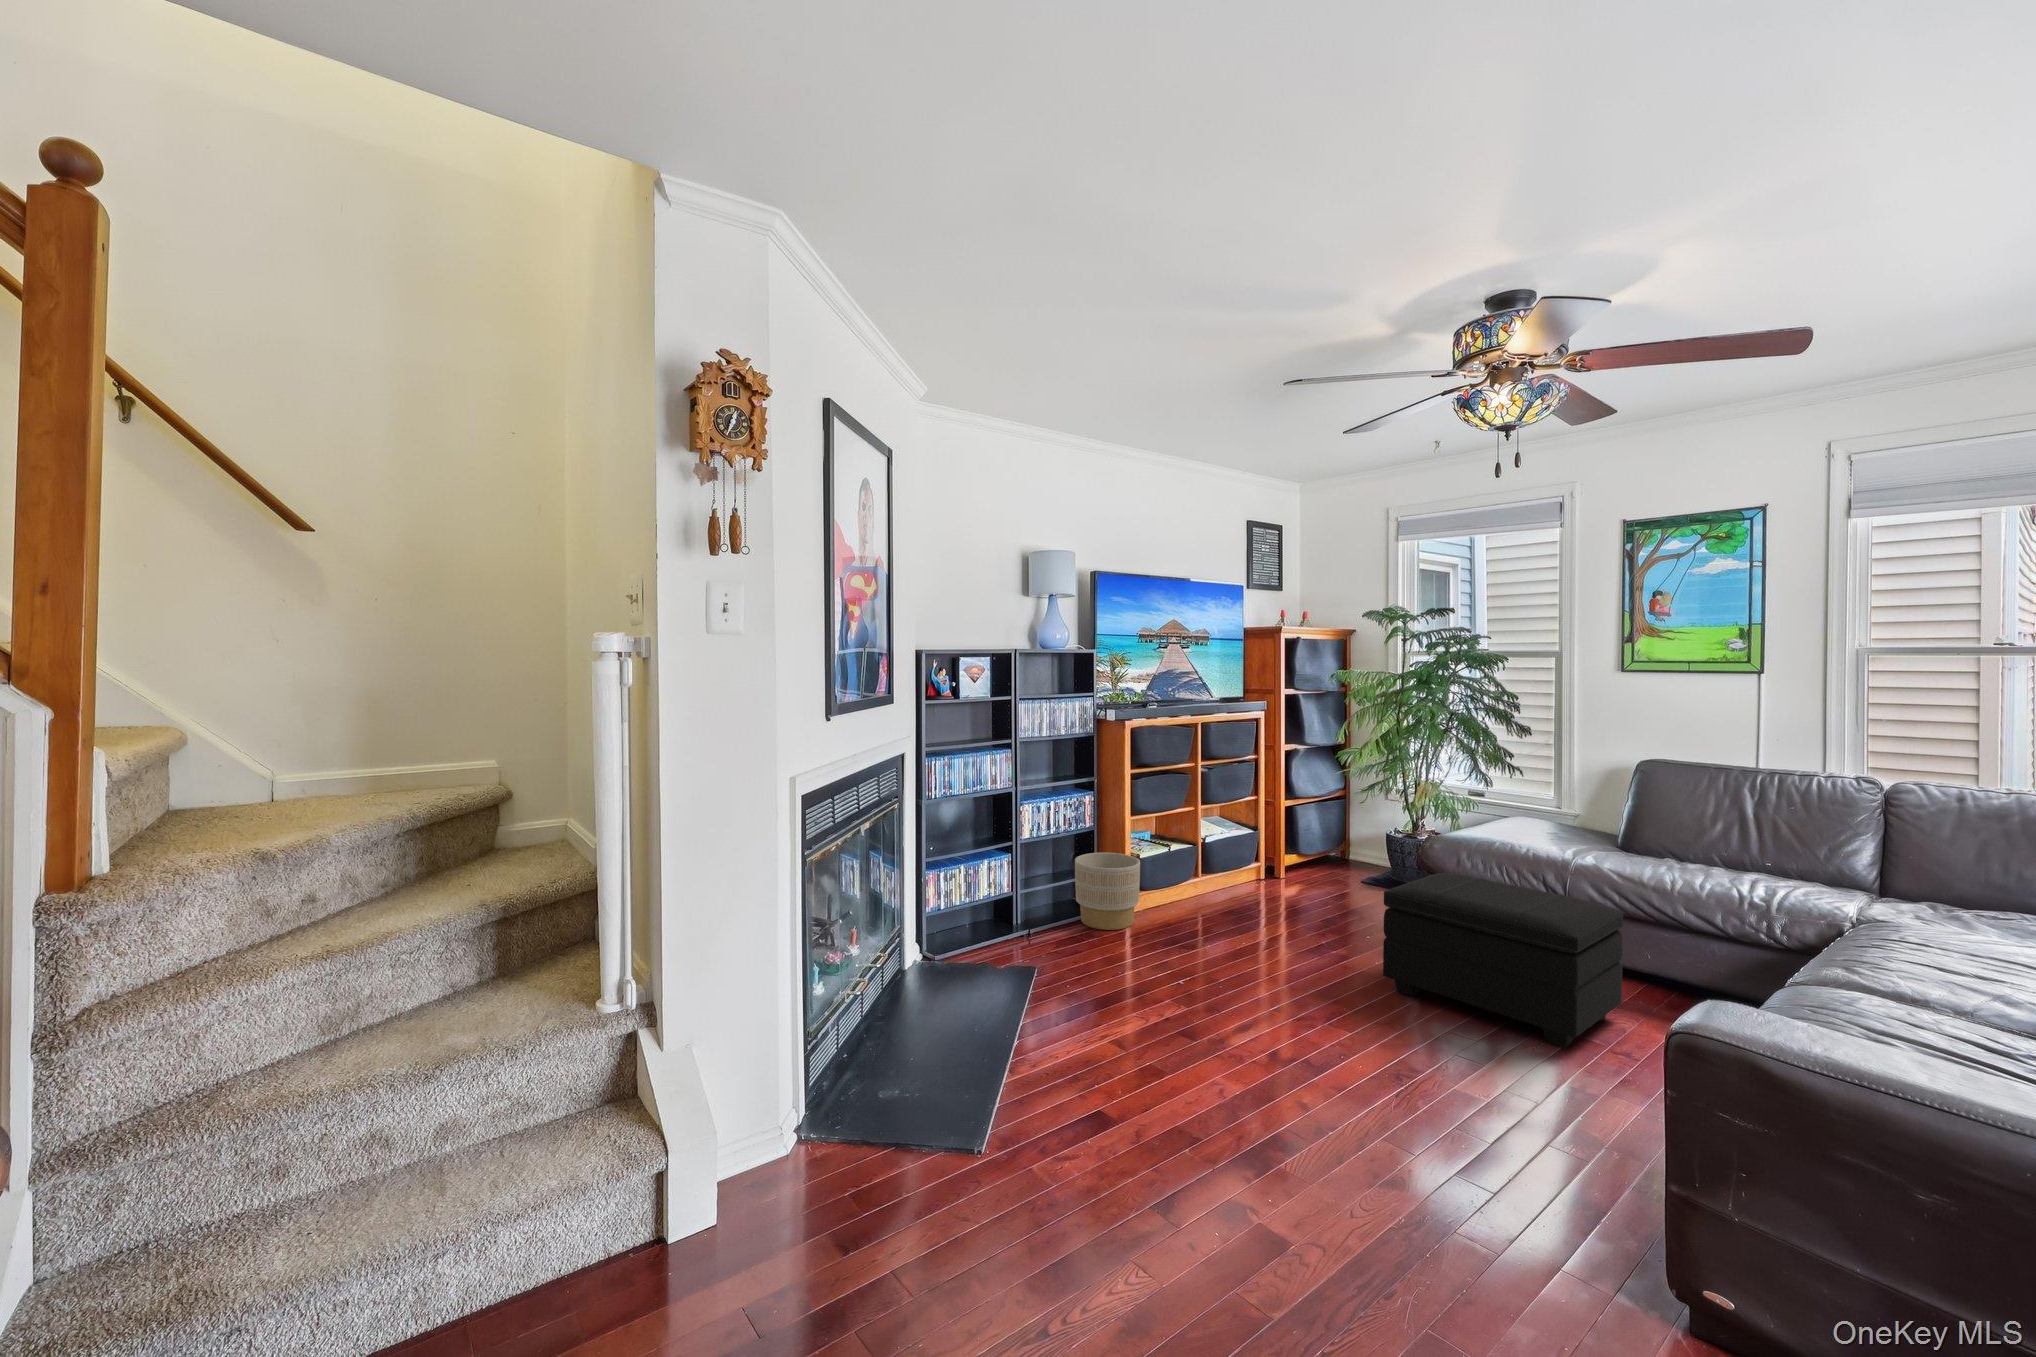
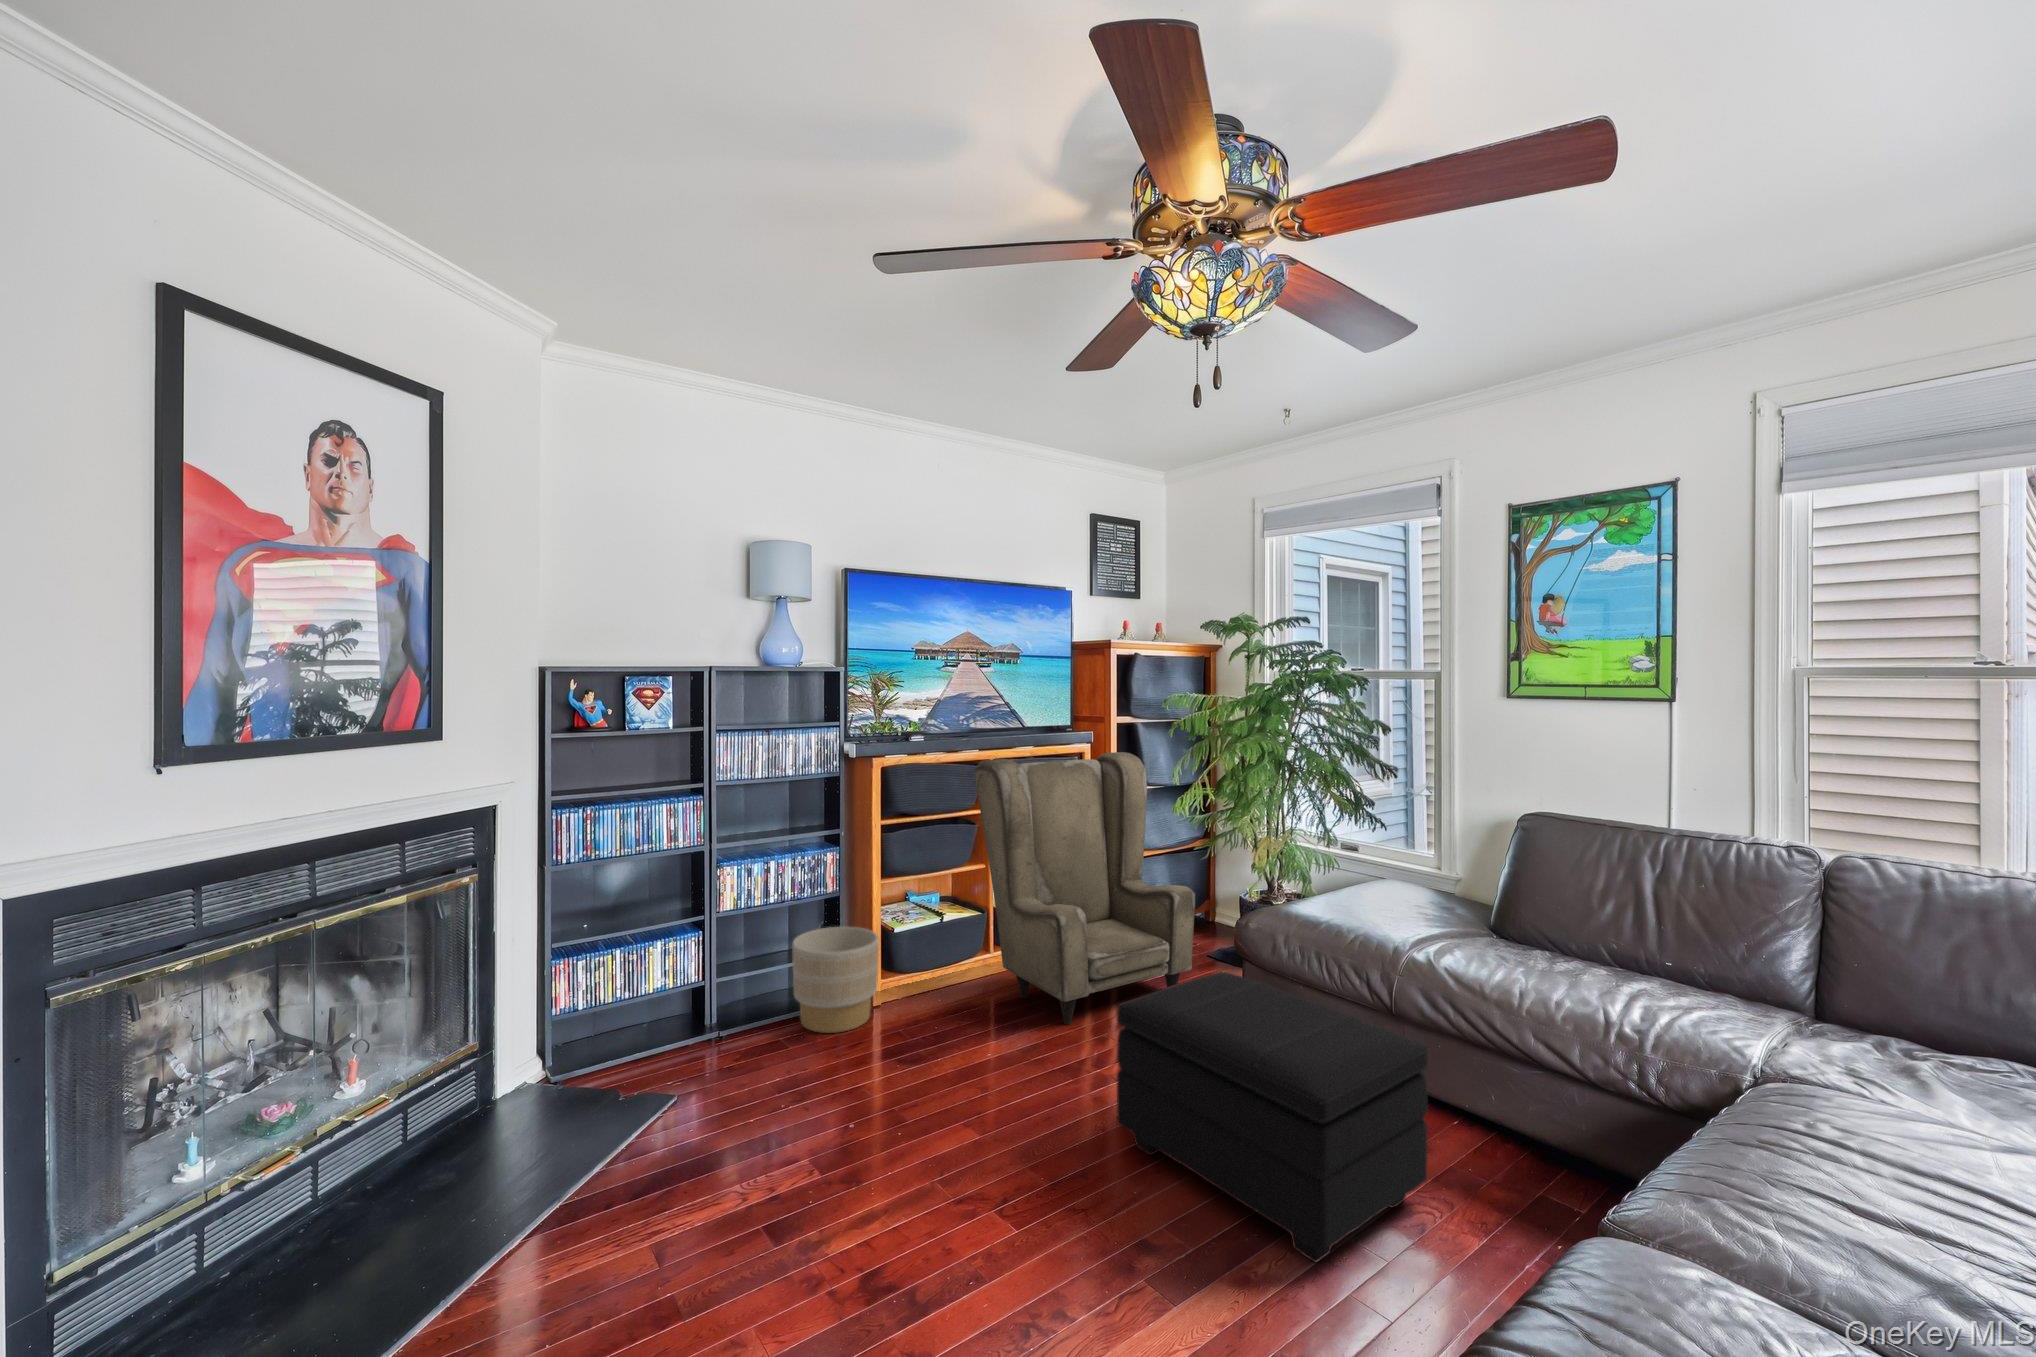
armchair: none [1194,717,1371,924] -> present [974,752,1195,1025]

